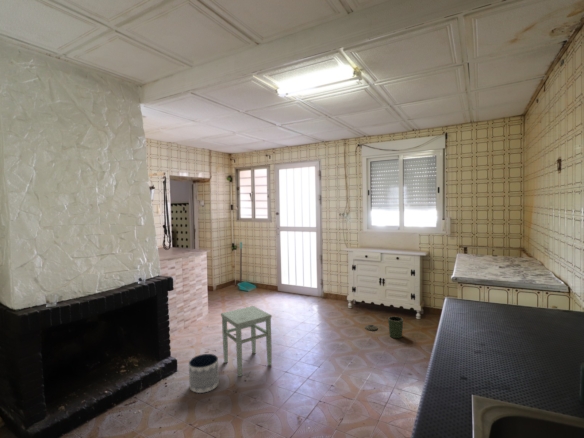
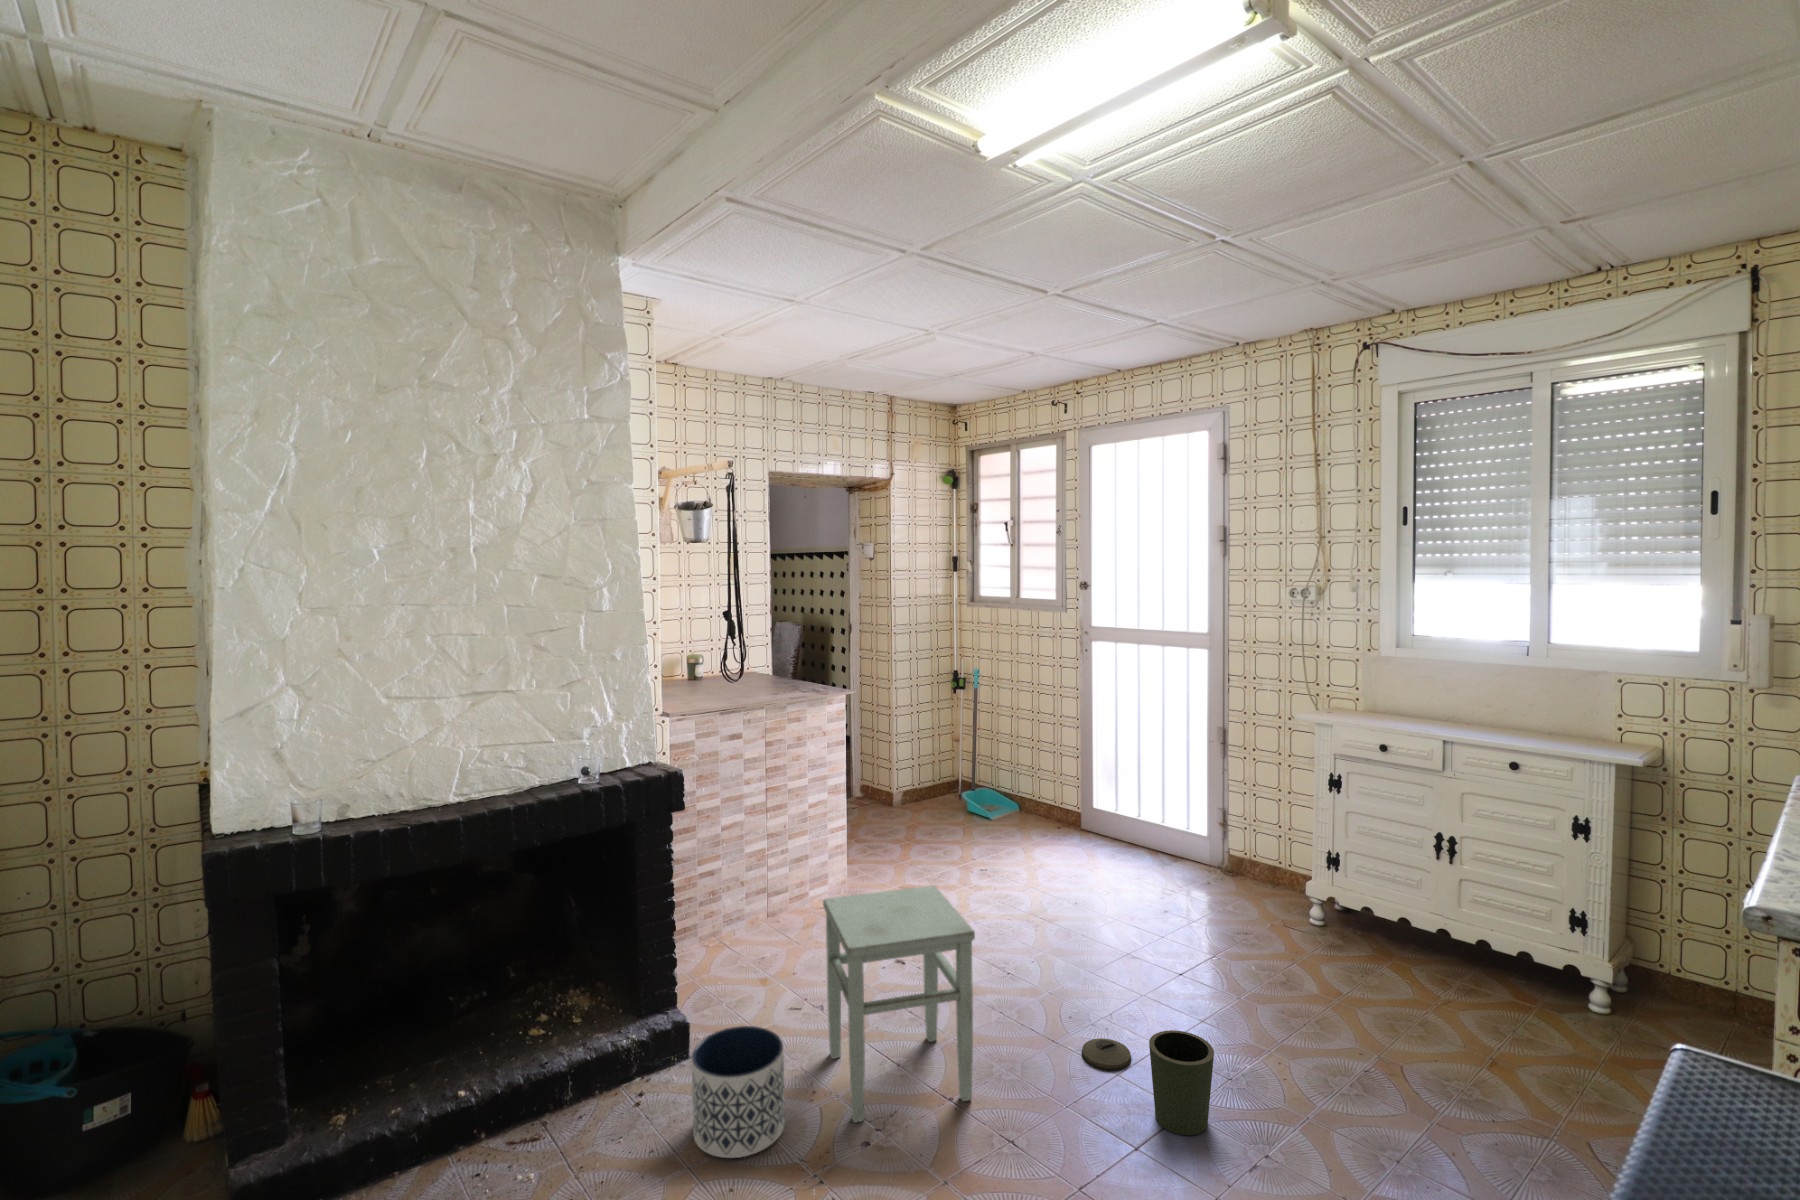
trash can: present [365,316,403,338] -> present [1082,1030,1214,1135]

